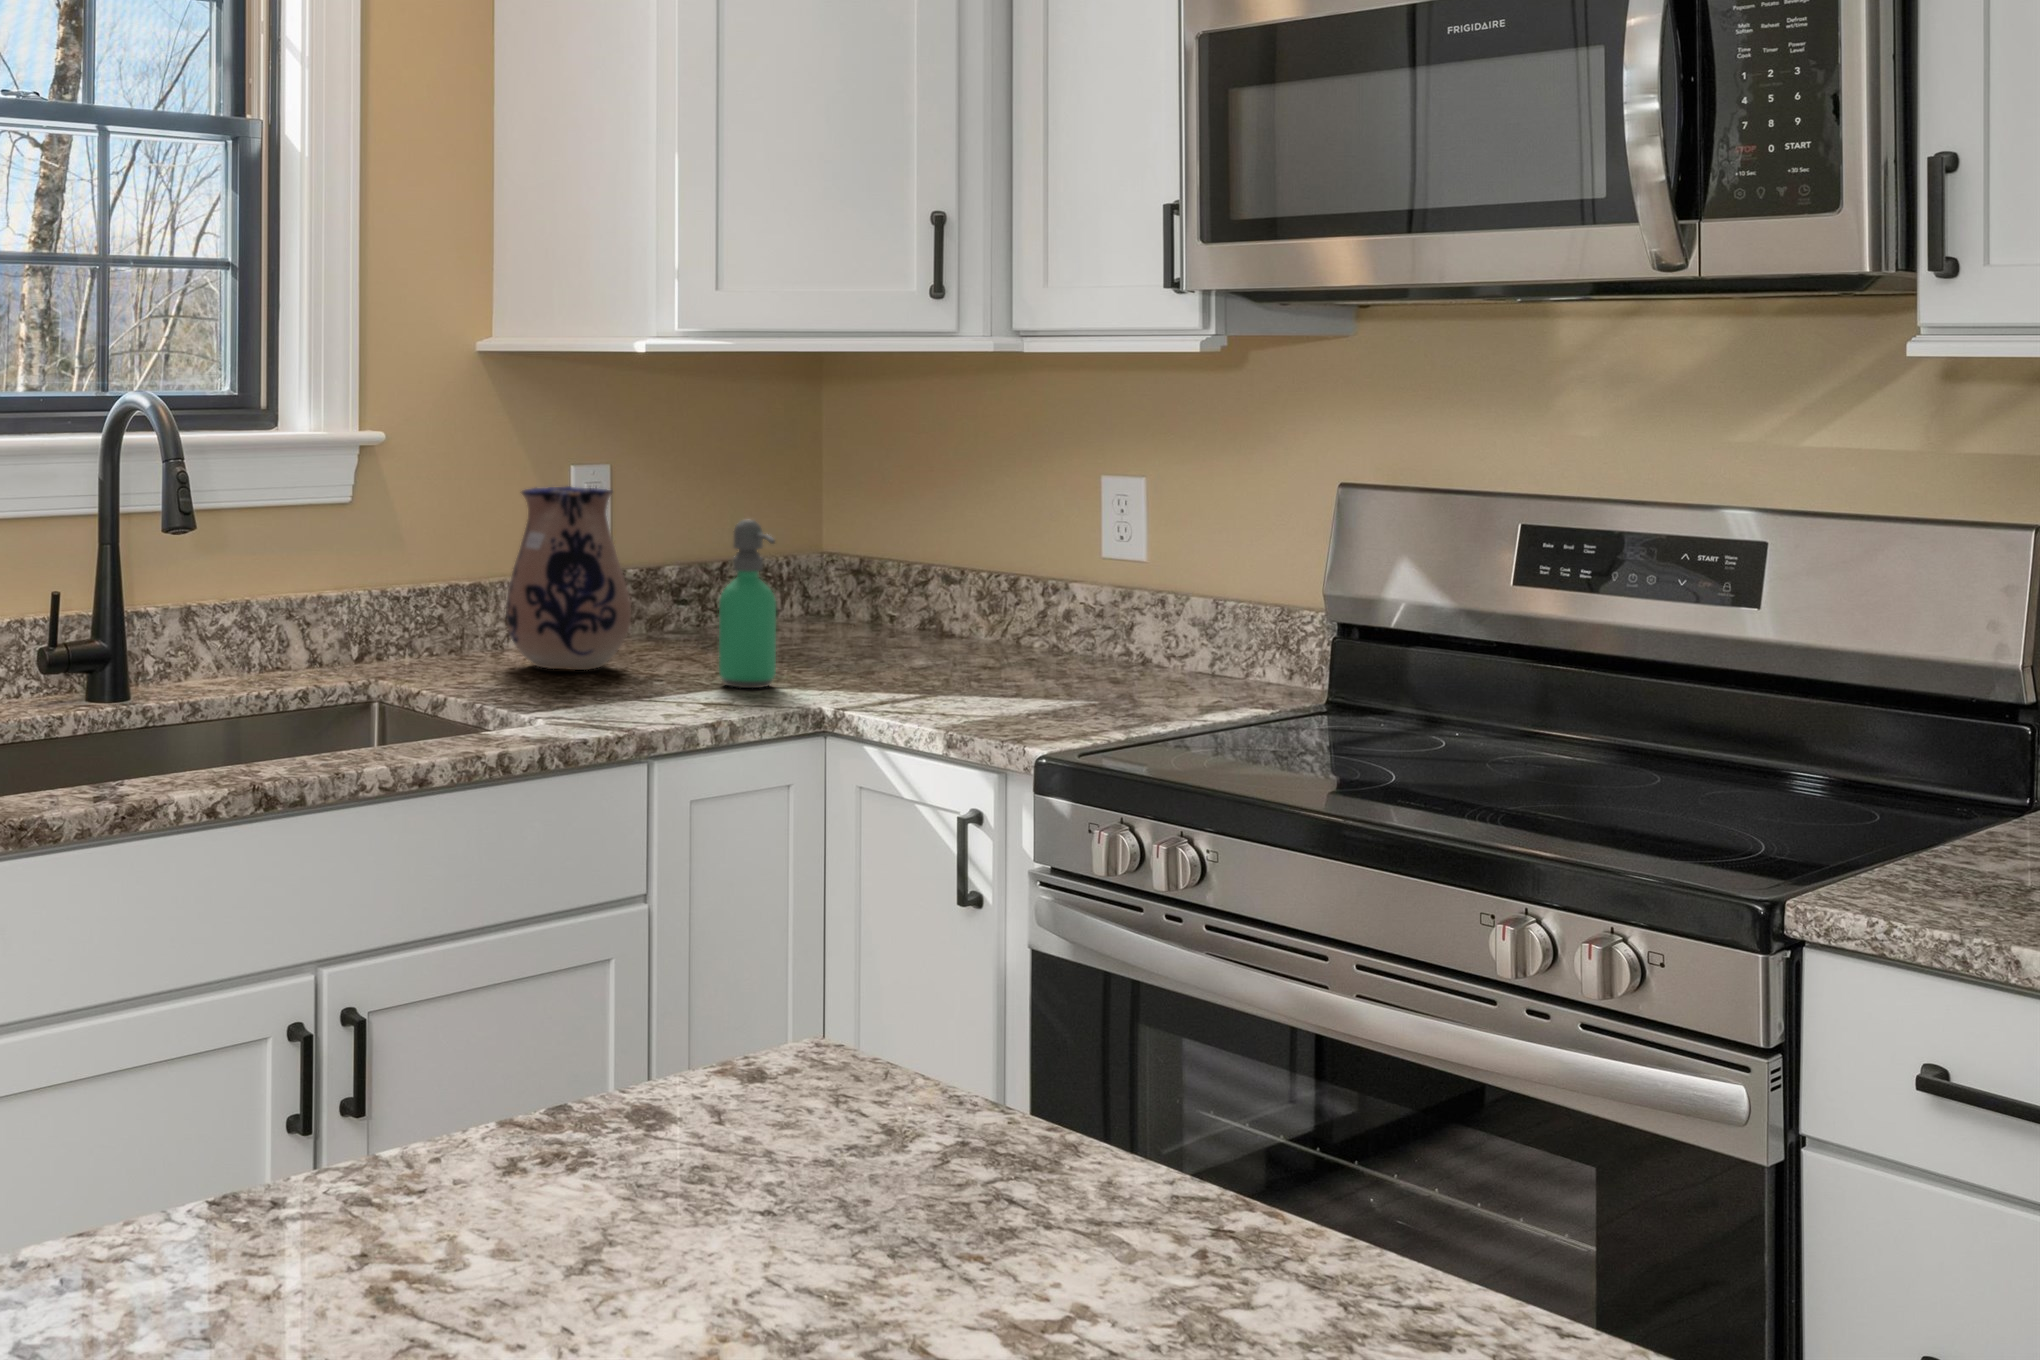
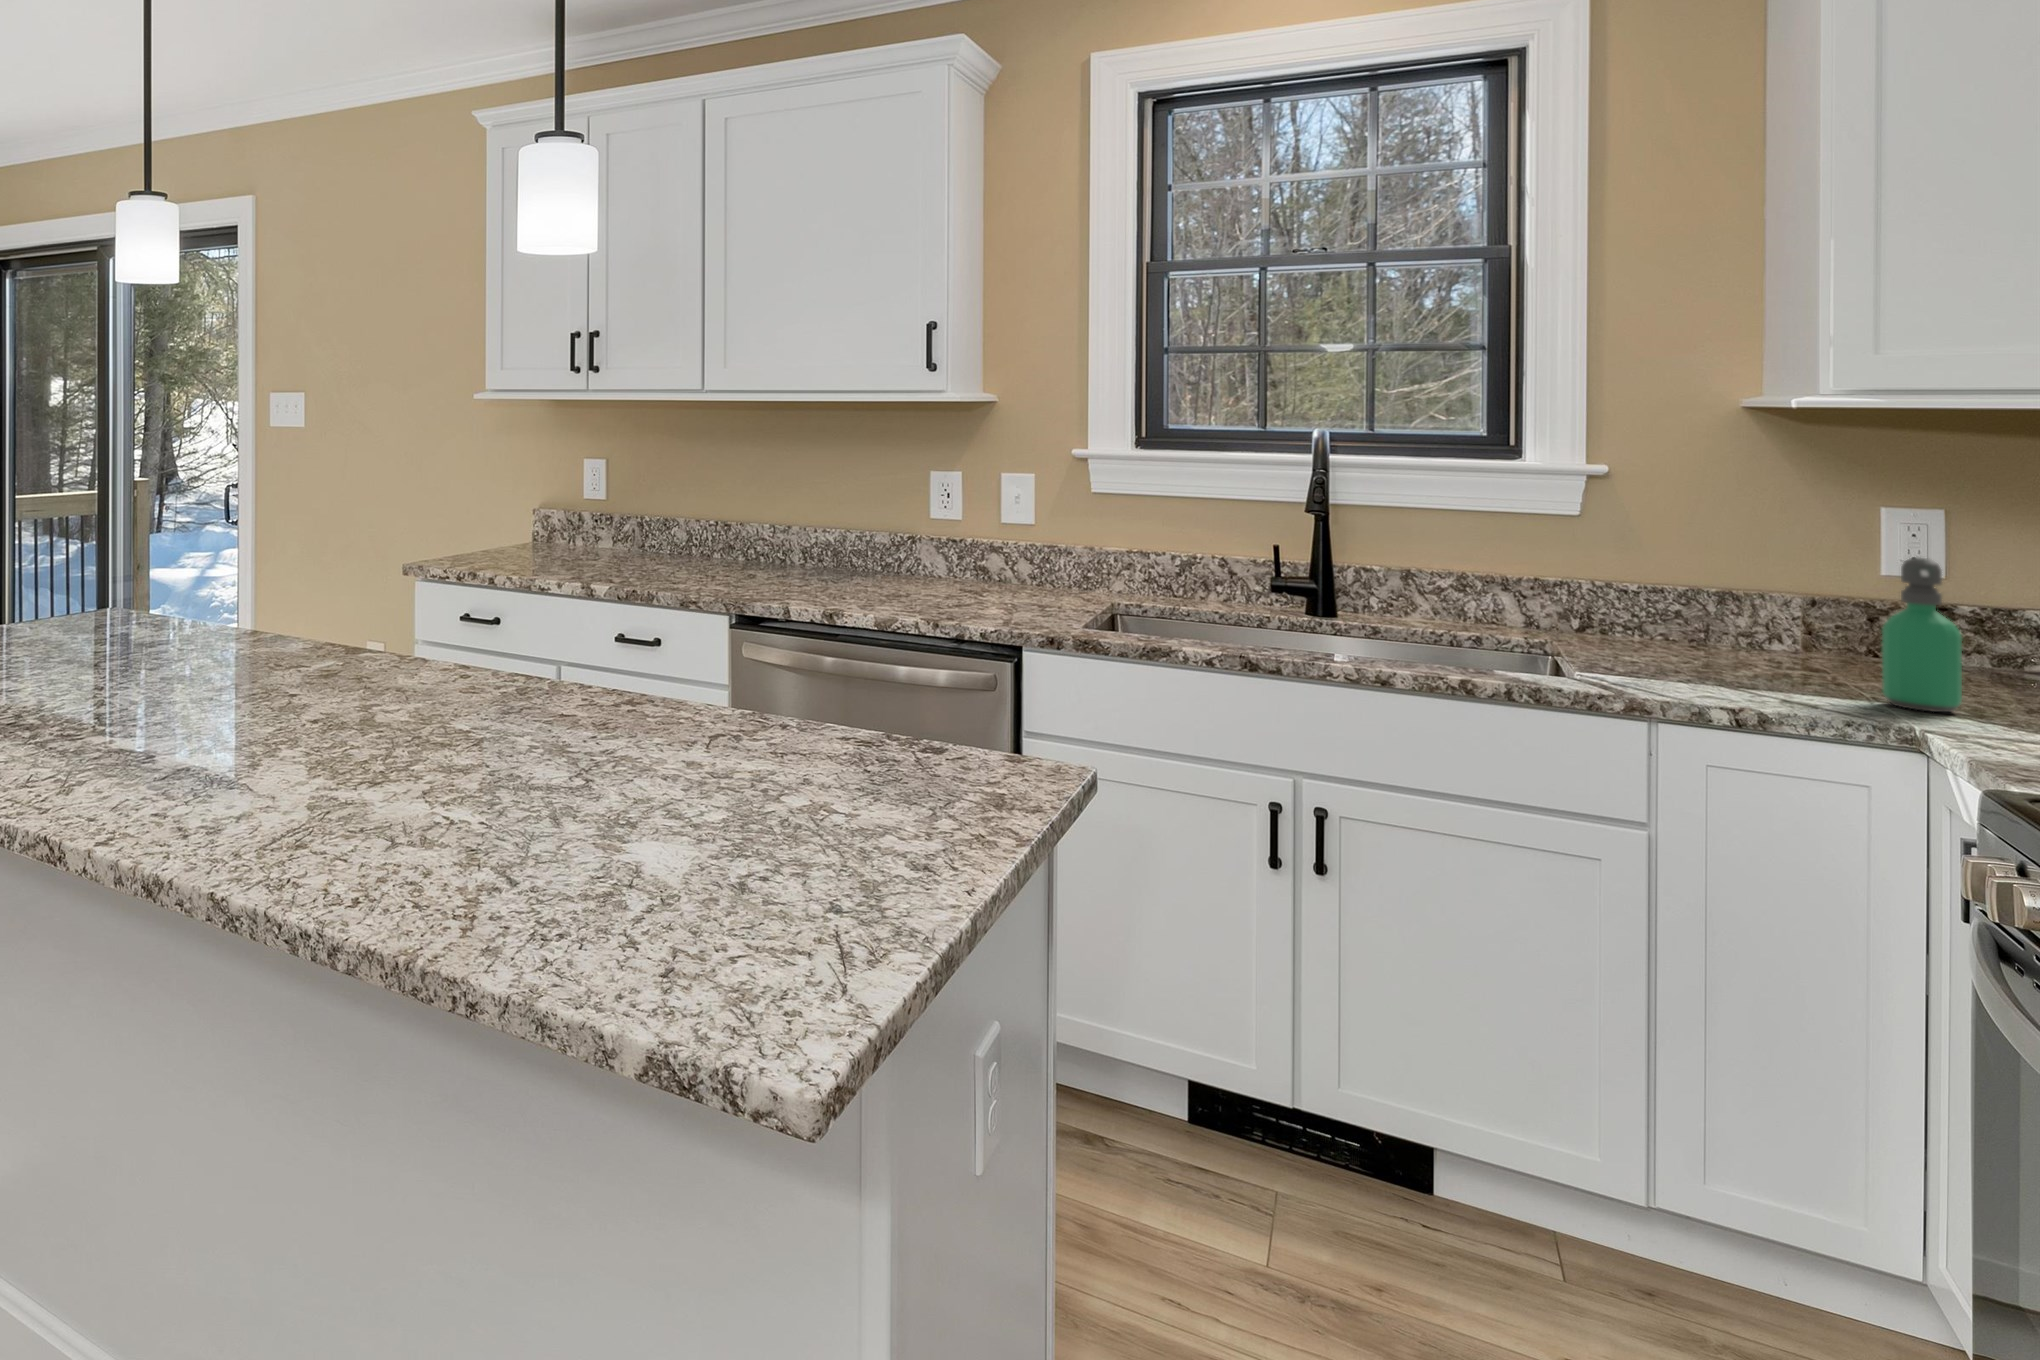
ceramic pitcher: present [506,486,631,670] -> none [1702,516,1852,672]

